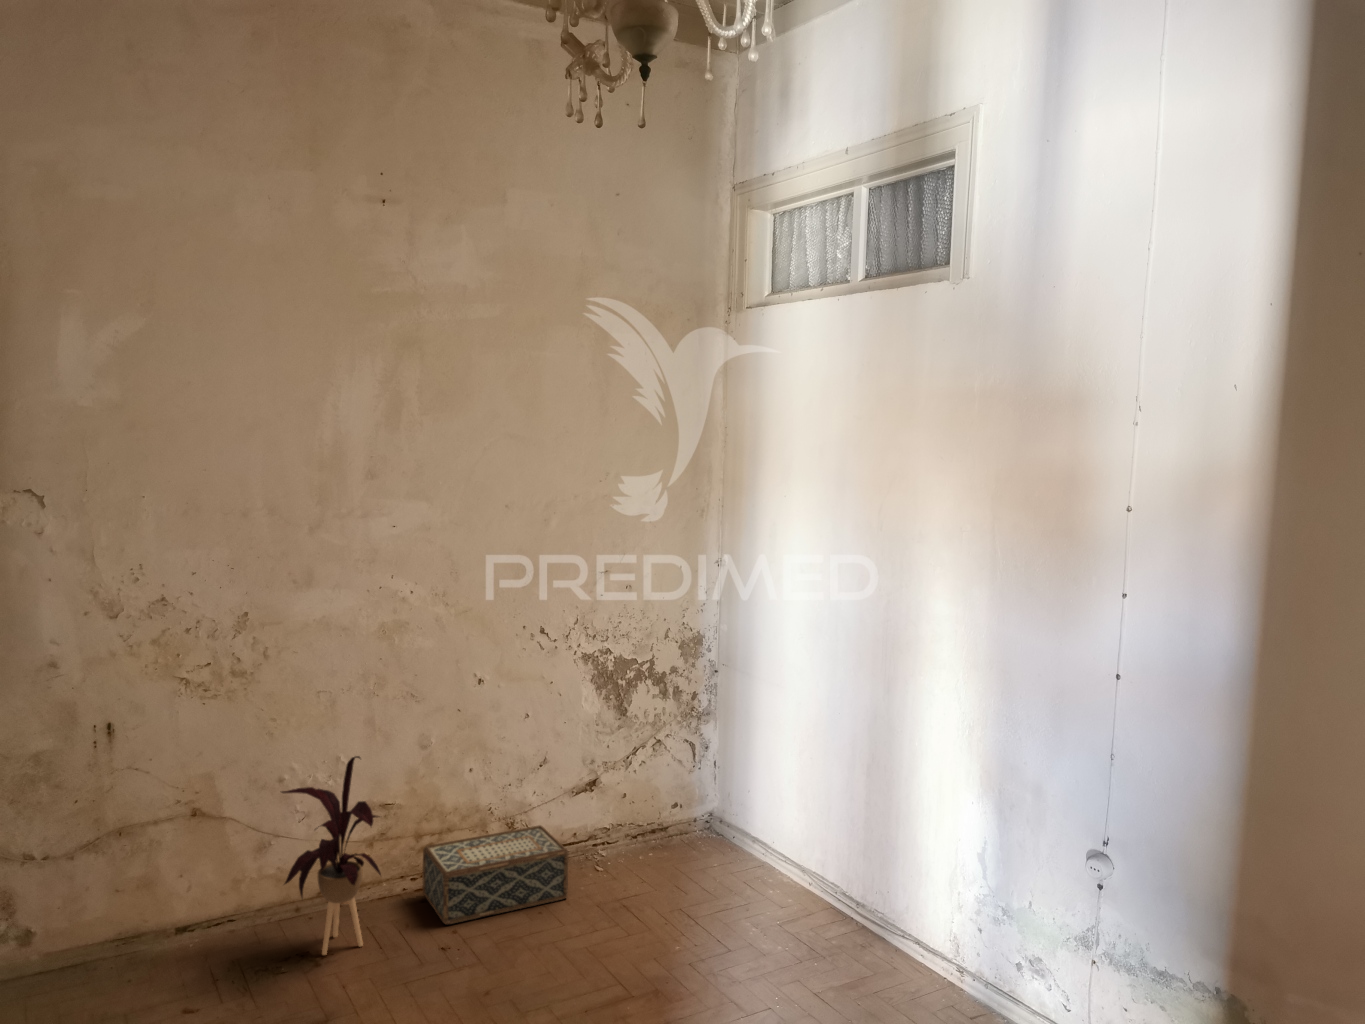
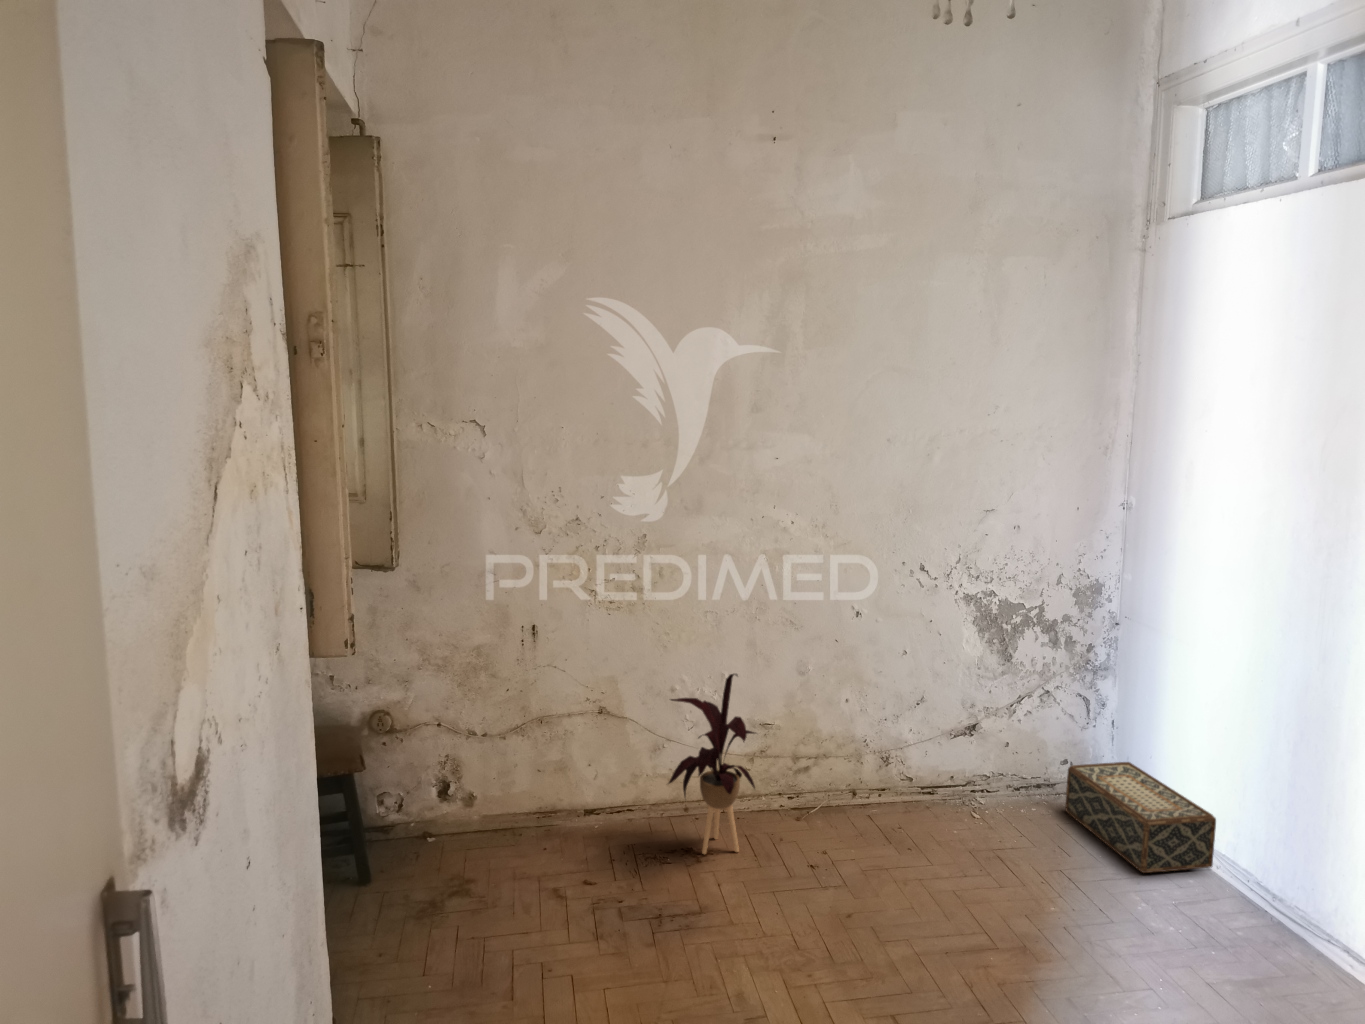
woven basket: present [423,825,568,924] -> present [1065,762,1216,873]

